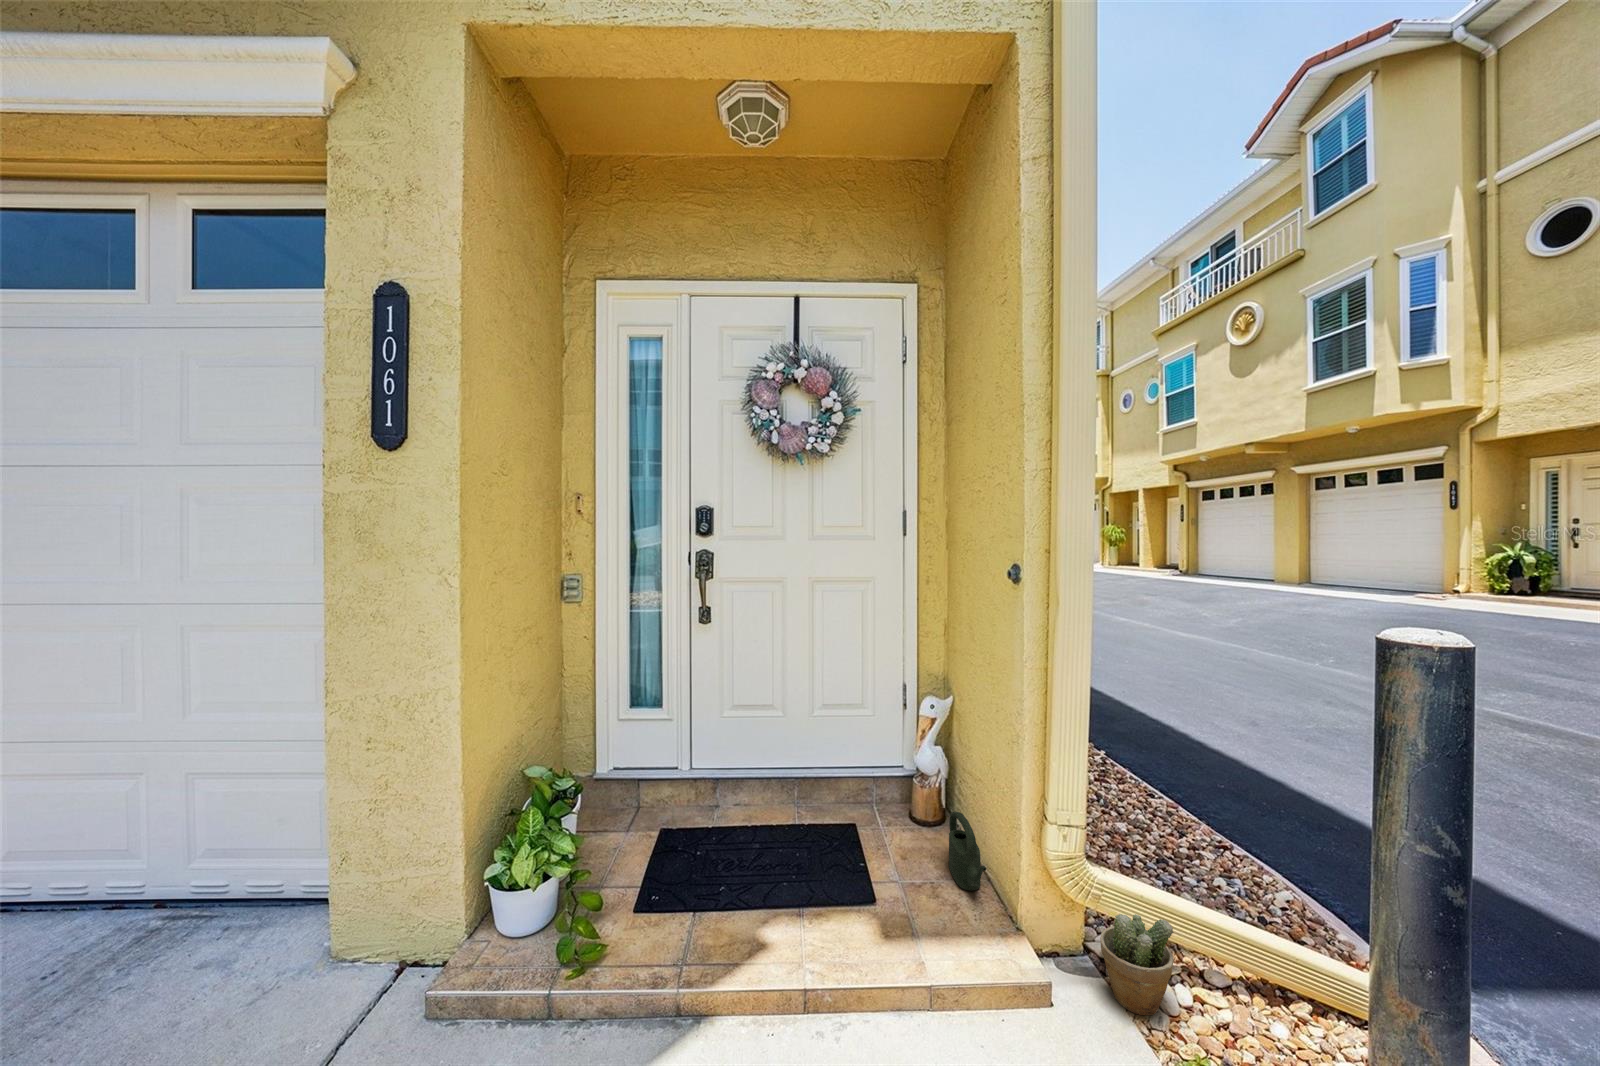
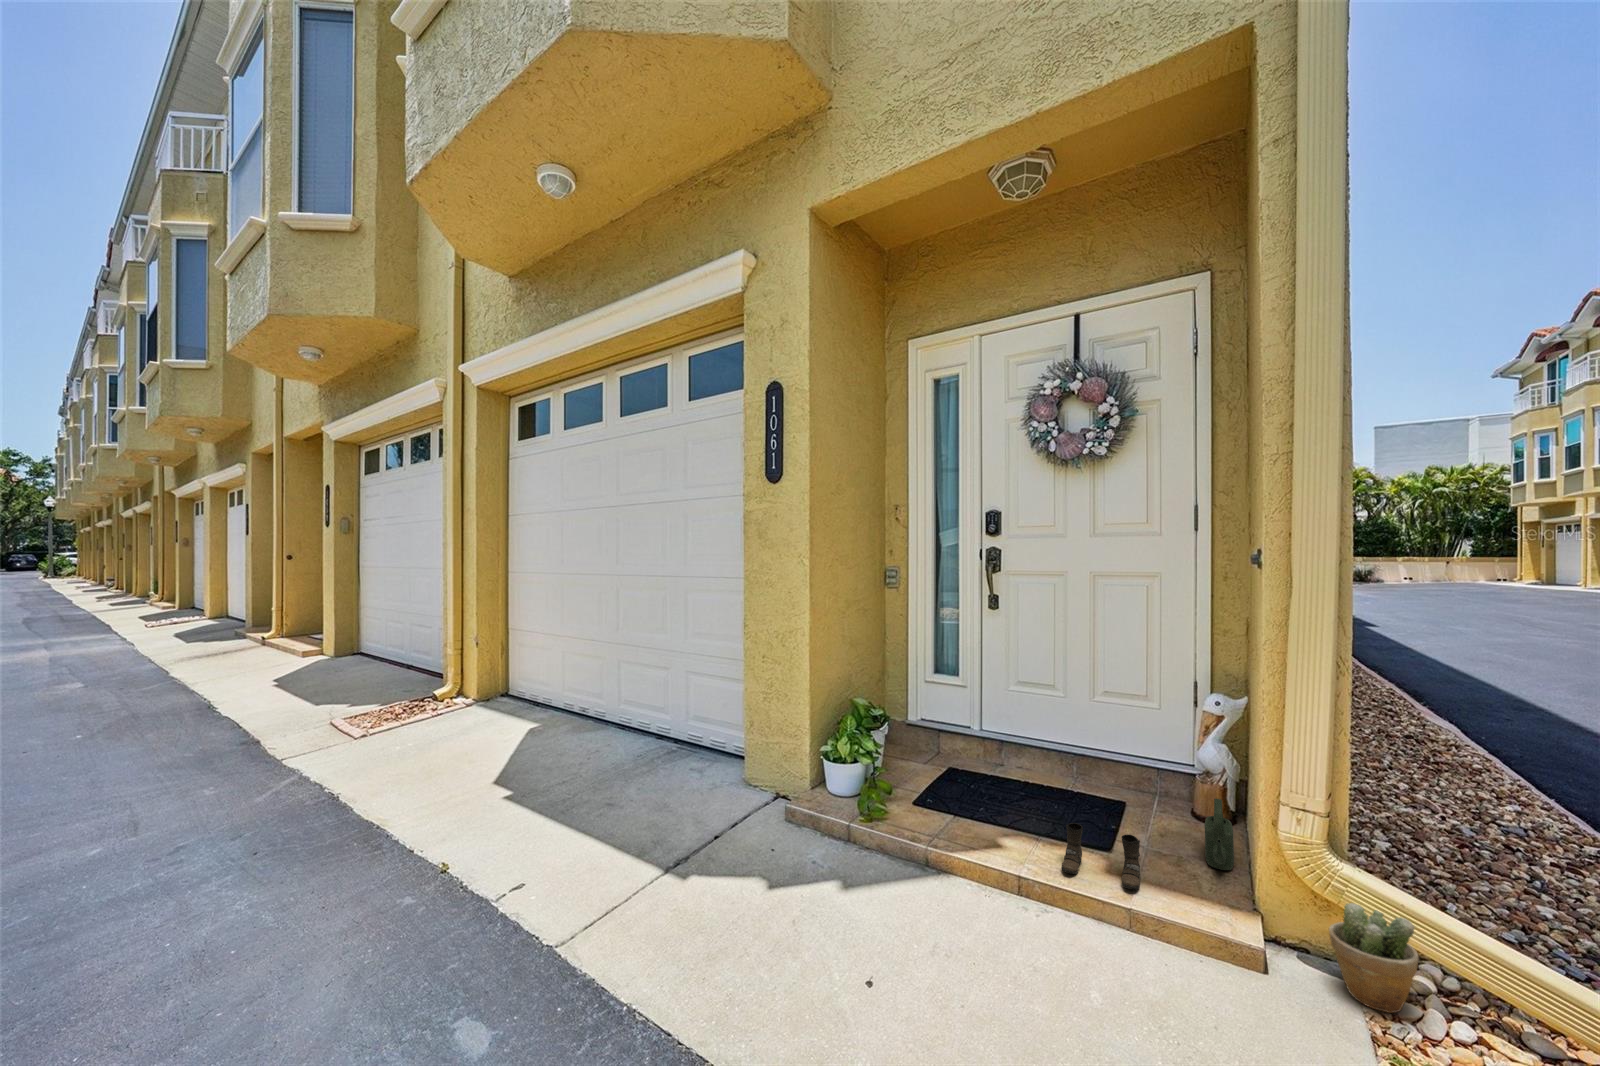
boots: none [842,887,927,960] -> present [1062,823,1140,890]

